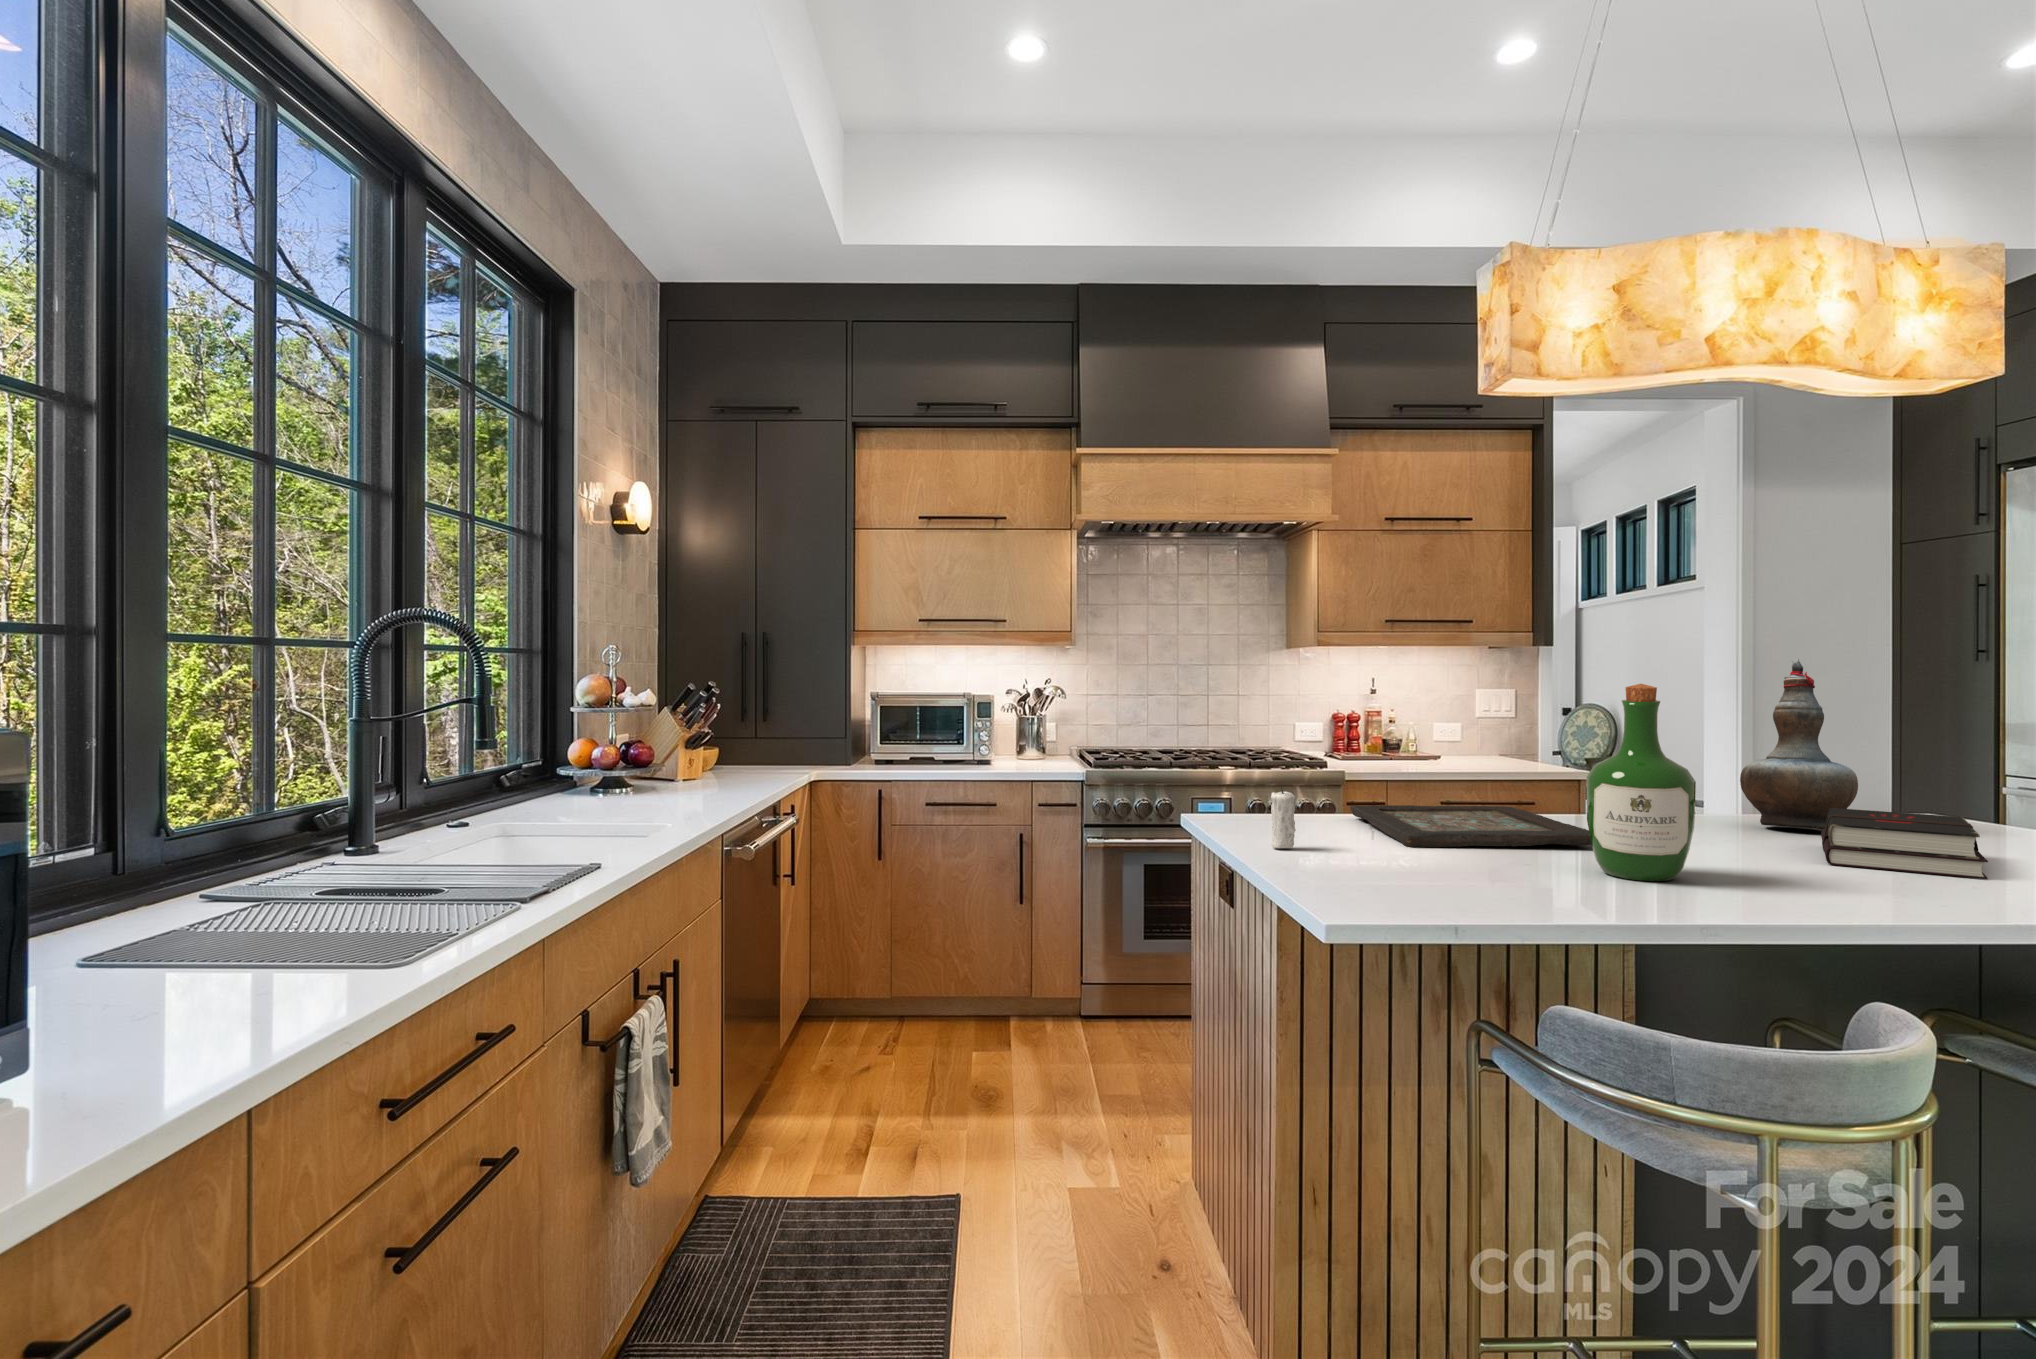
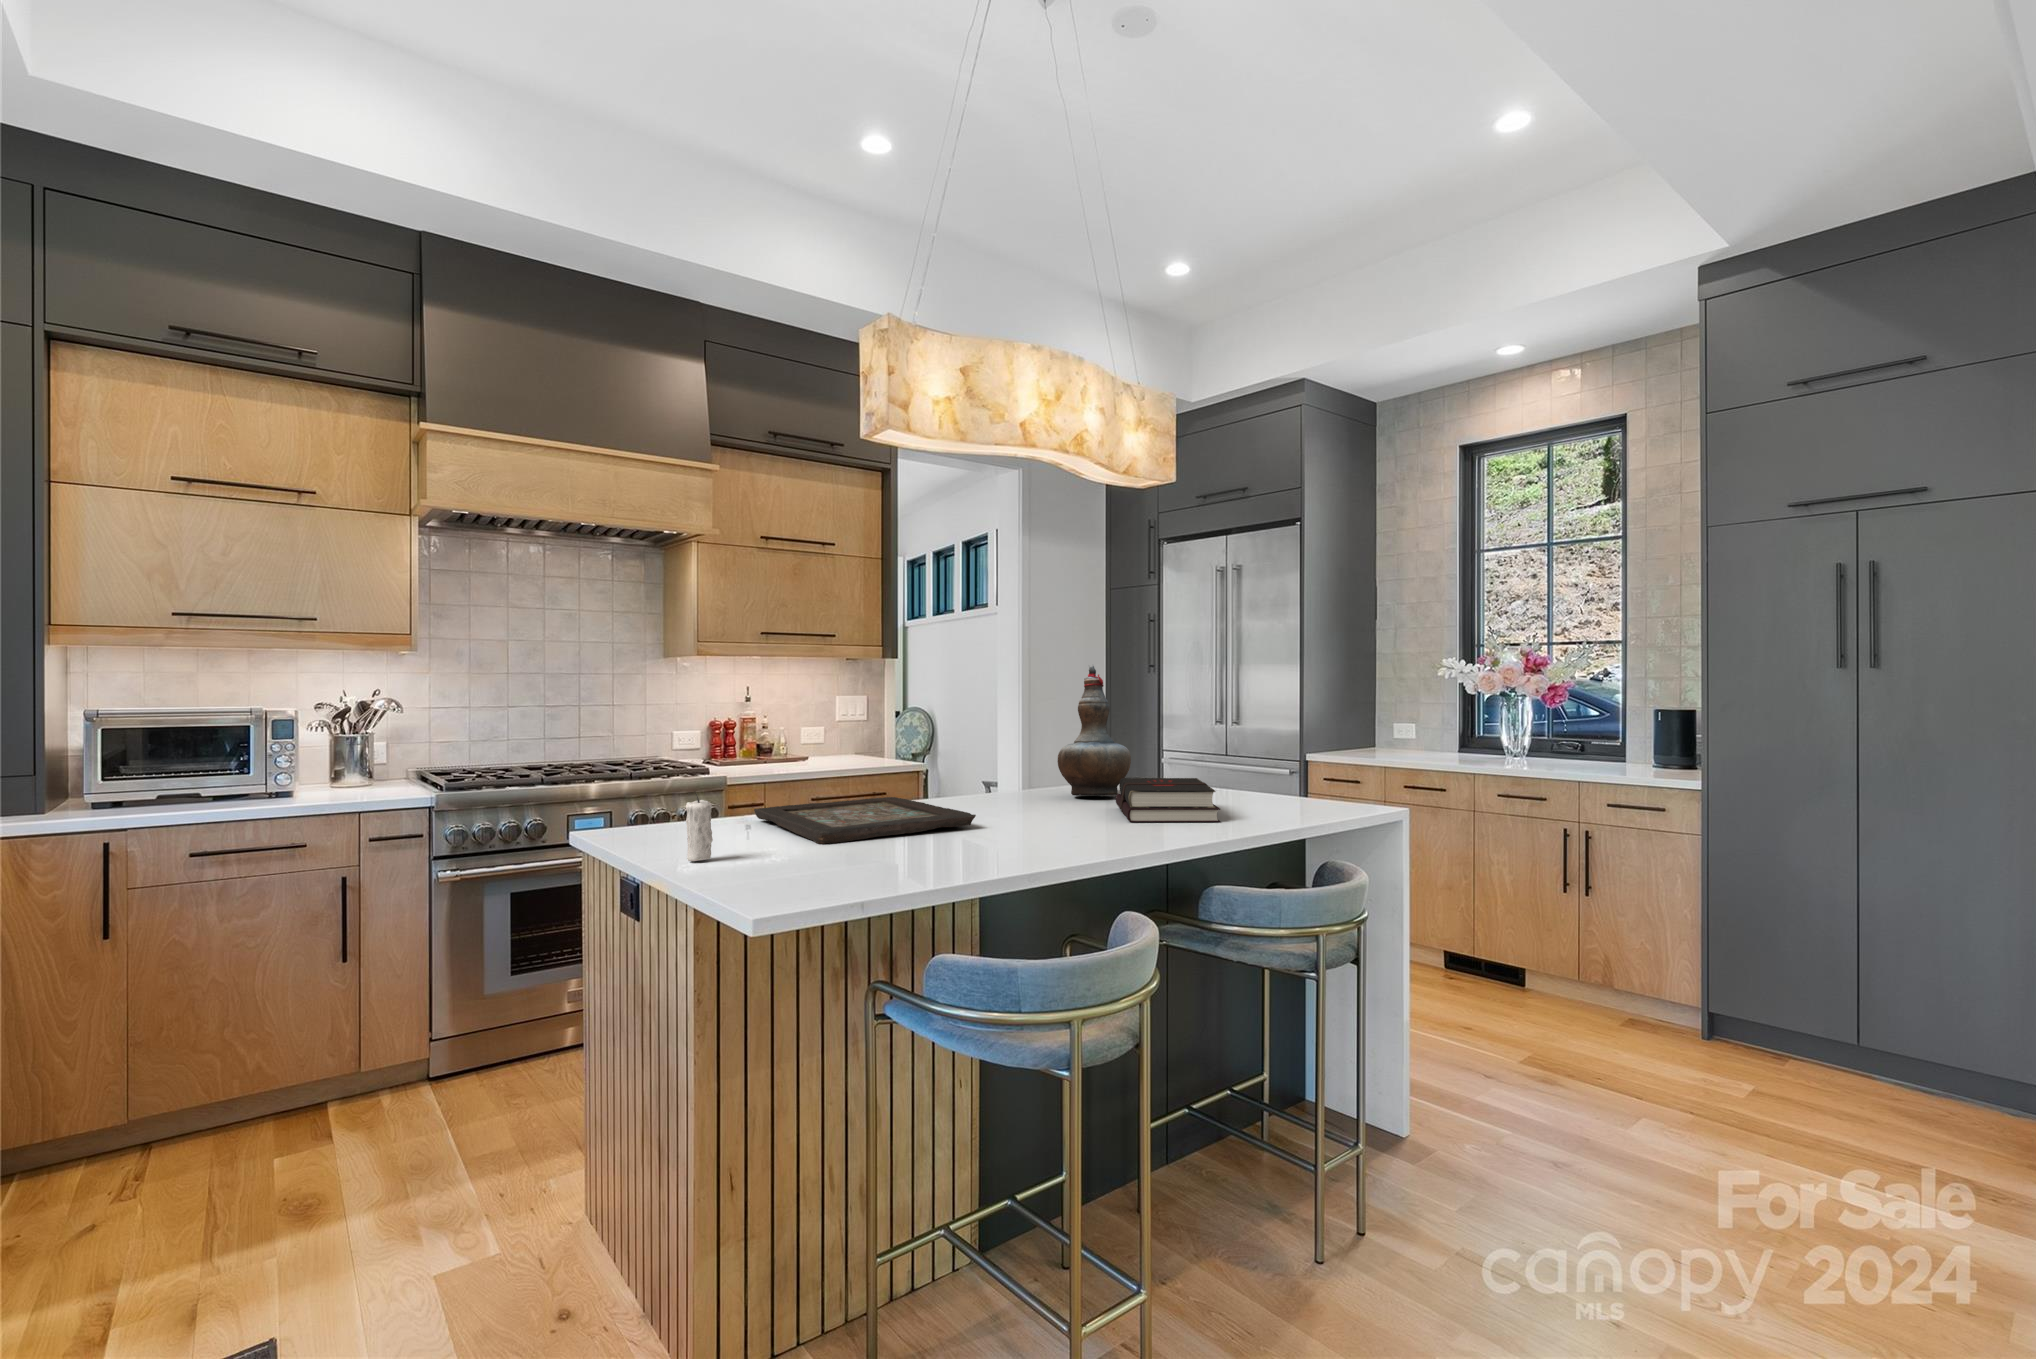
wine bottle: present [1587,684,1696,881] -> none [977,682,1057,852]

